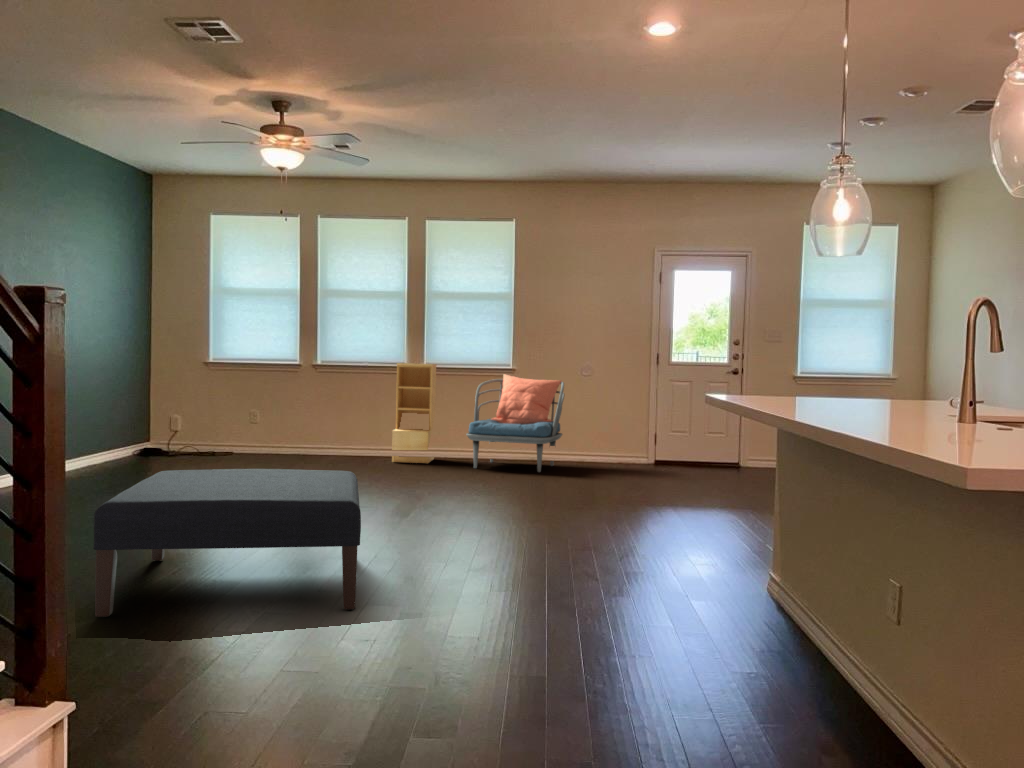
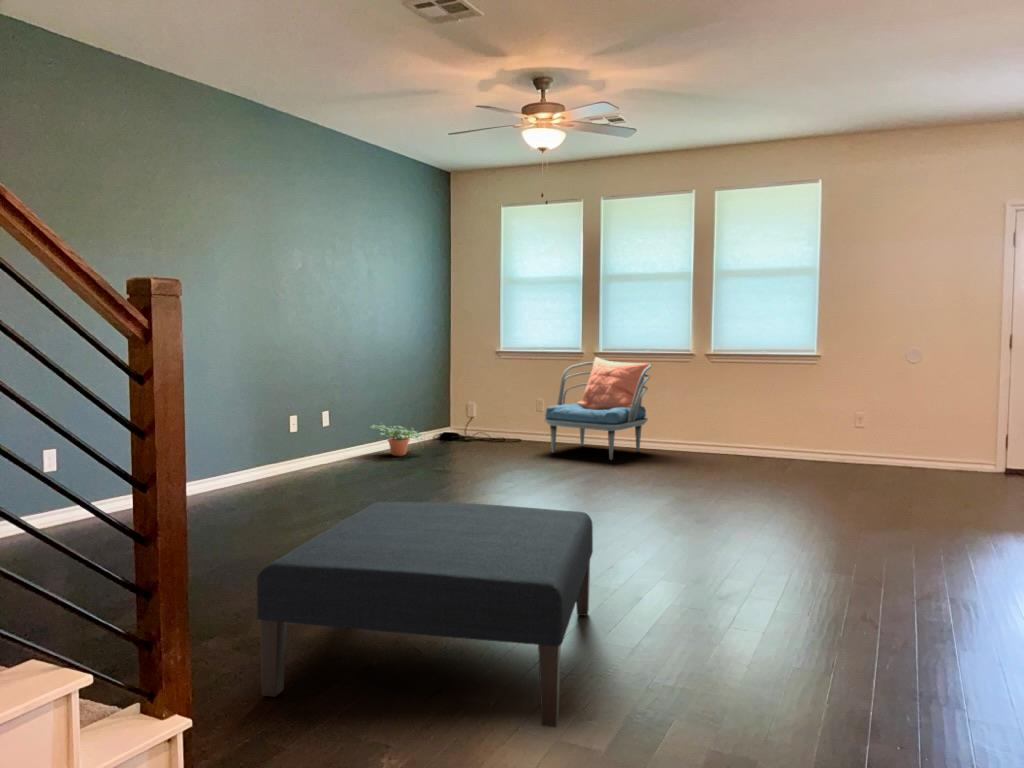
bookshelf: present [392,363,436,463] -> none [676,350,726,460]
armchair: present [466,374,565,472] -> present [544,357,651,460]
potted plant: none [67,434,137,468] -> present [370,425,422,456]

